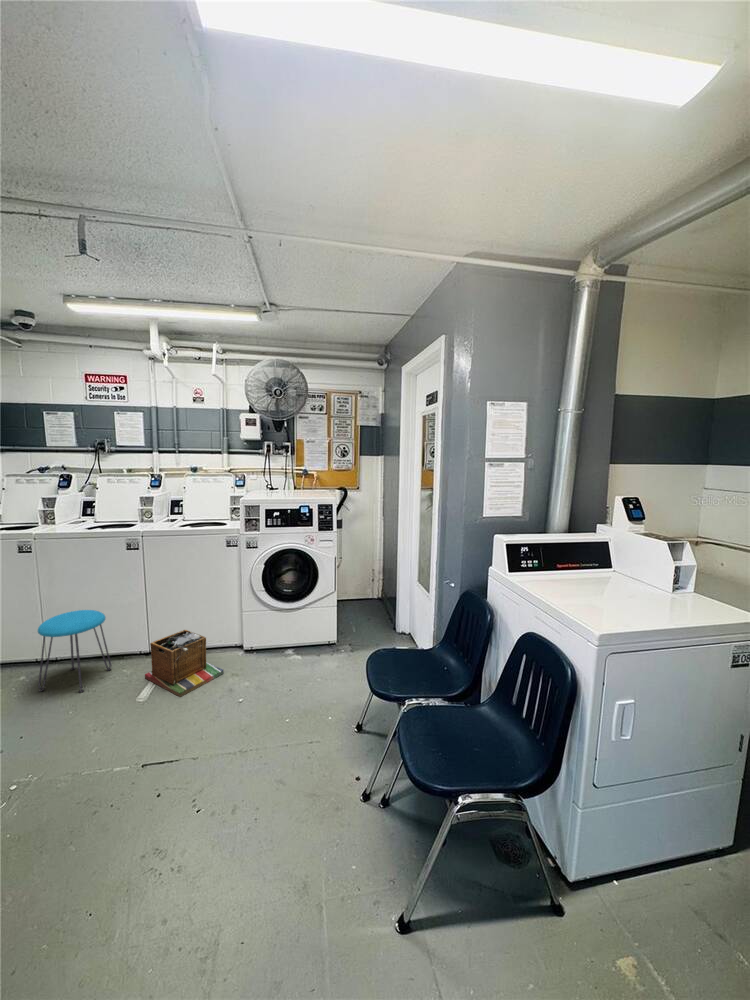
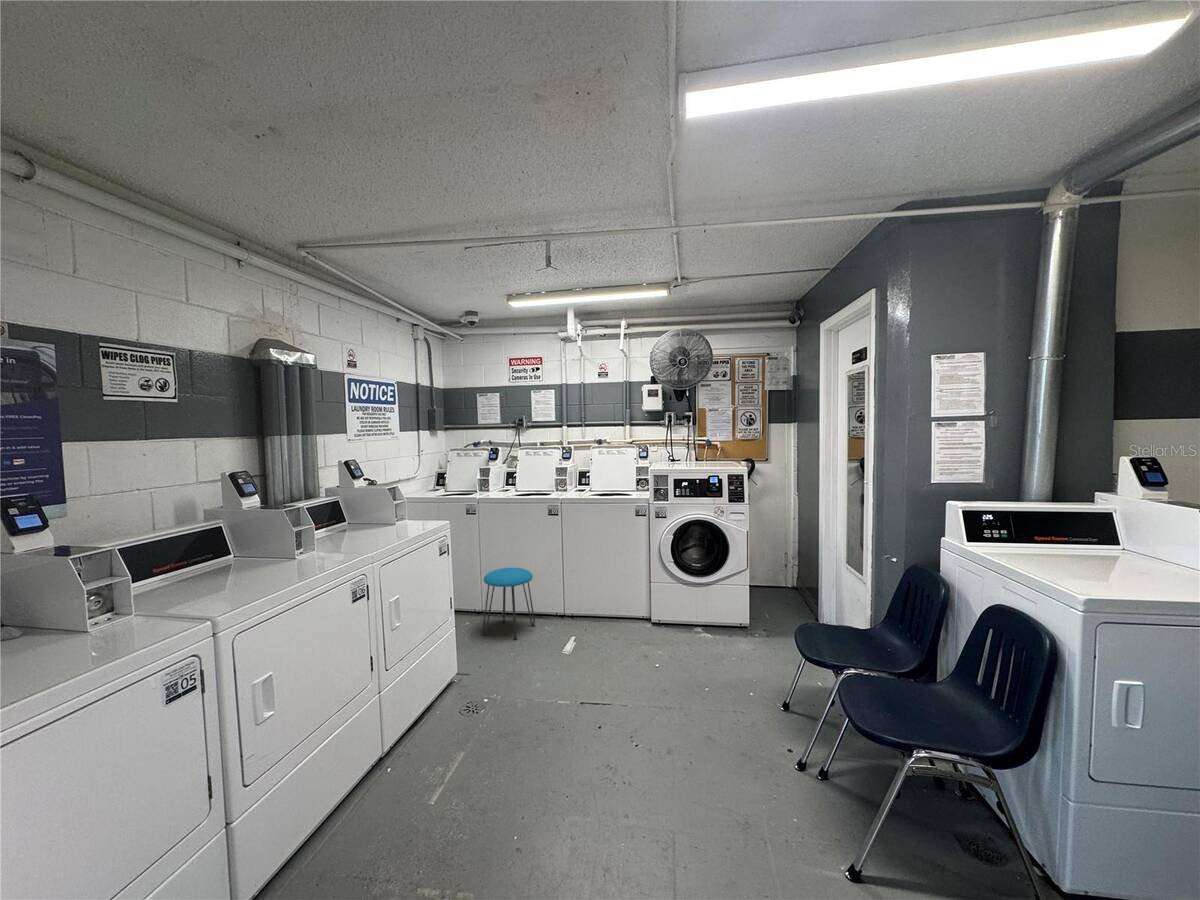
laundry basket: present [145,630,224,697] -> none [565,594,635,655]

